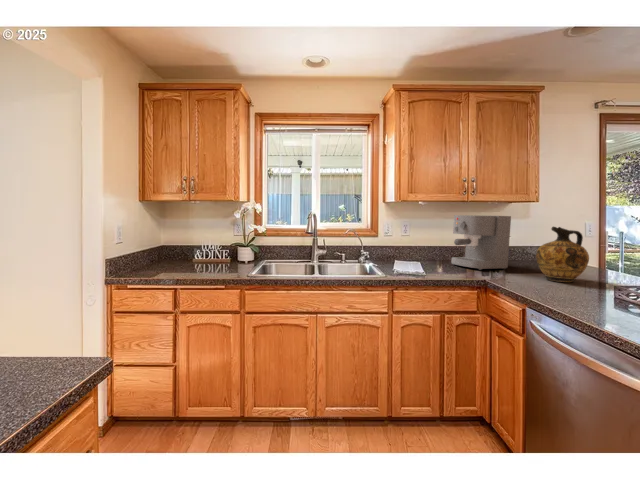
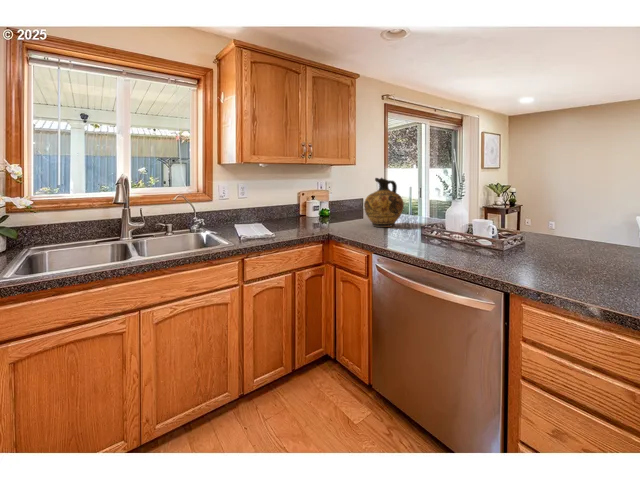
coffee maker: present [451,215,511,270] -> none [287,171,339,225]

